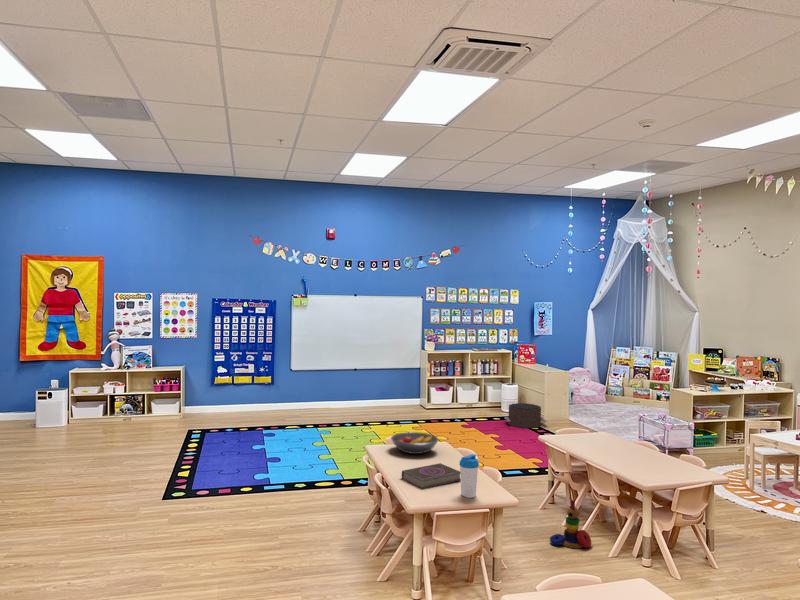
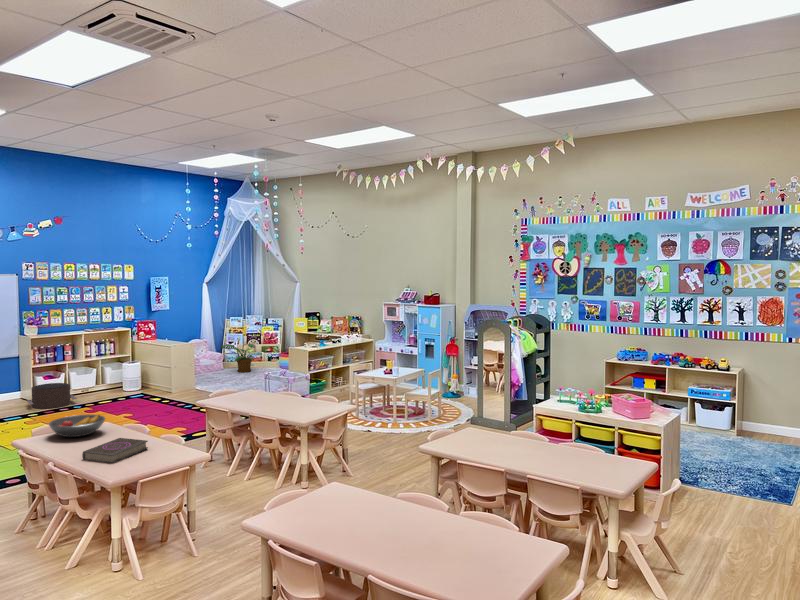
potted plant: none [602,376,643,408] -> present [221,344,255,372]
pouf: present [505,403,547,428] -> present [27,383,77,409]
water bottle: present [459,454,479,498] -> none [153,419,173,460]
stacking toy: present [550,500,591,548] -> none [222,449,258,492]

